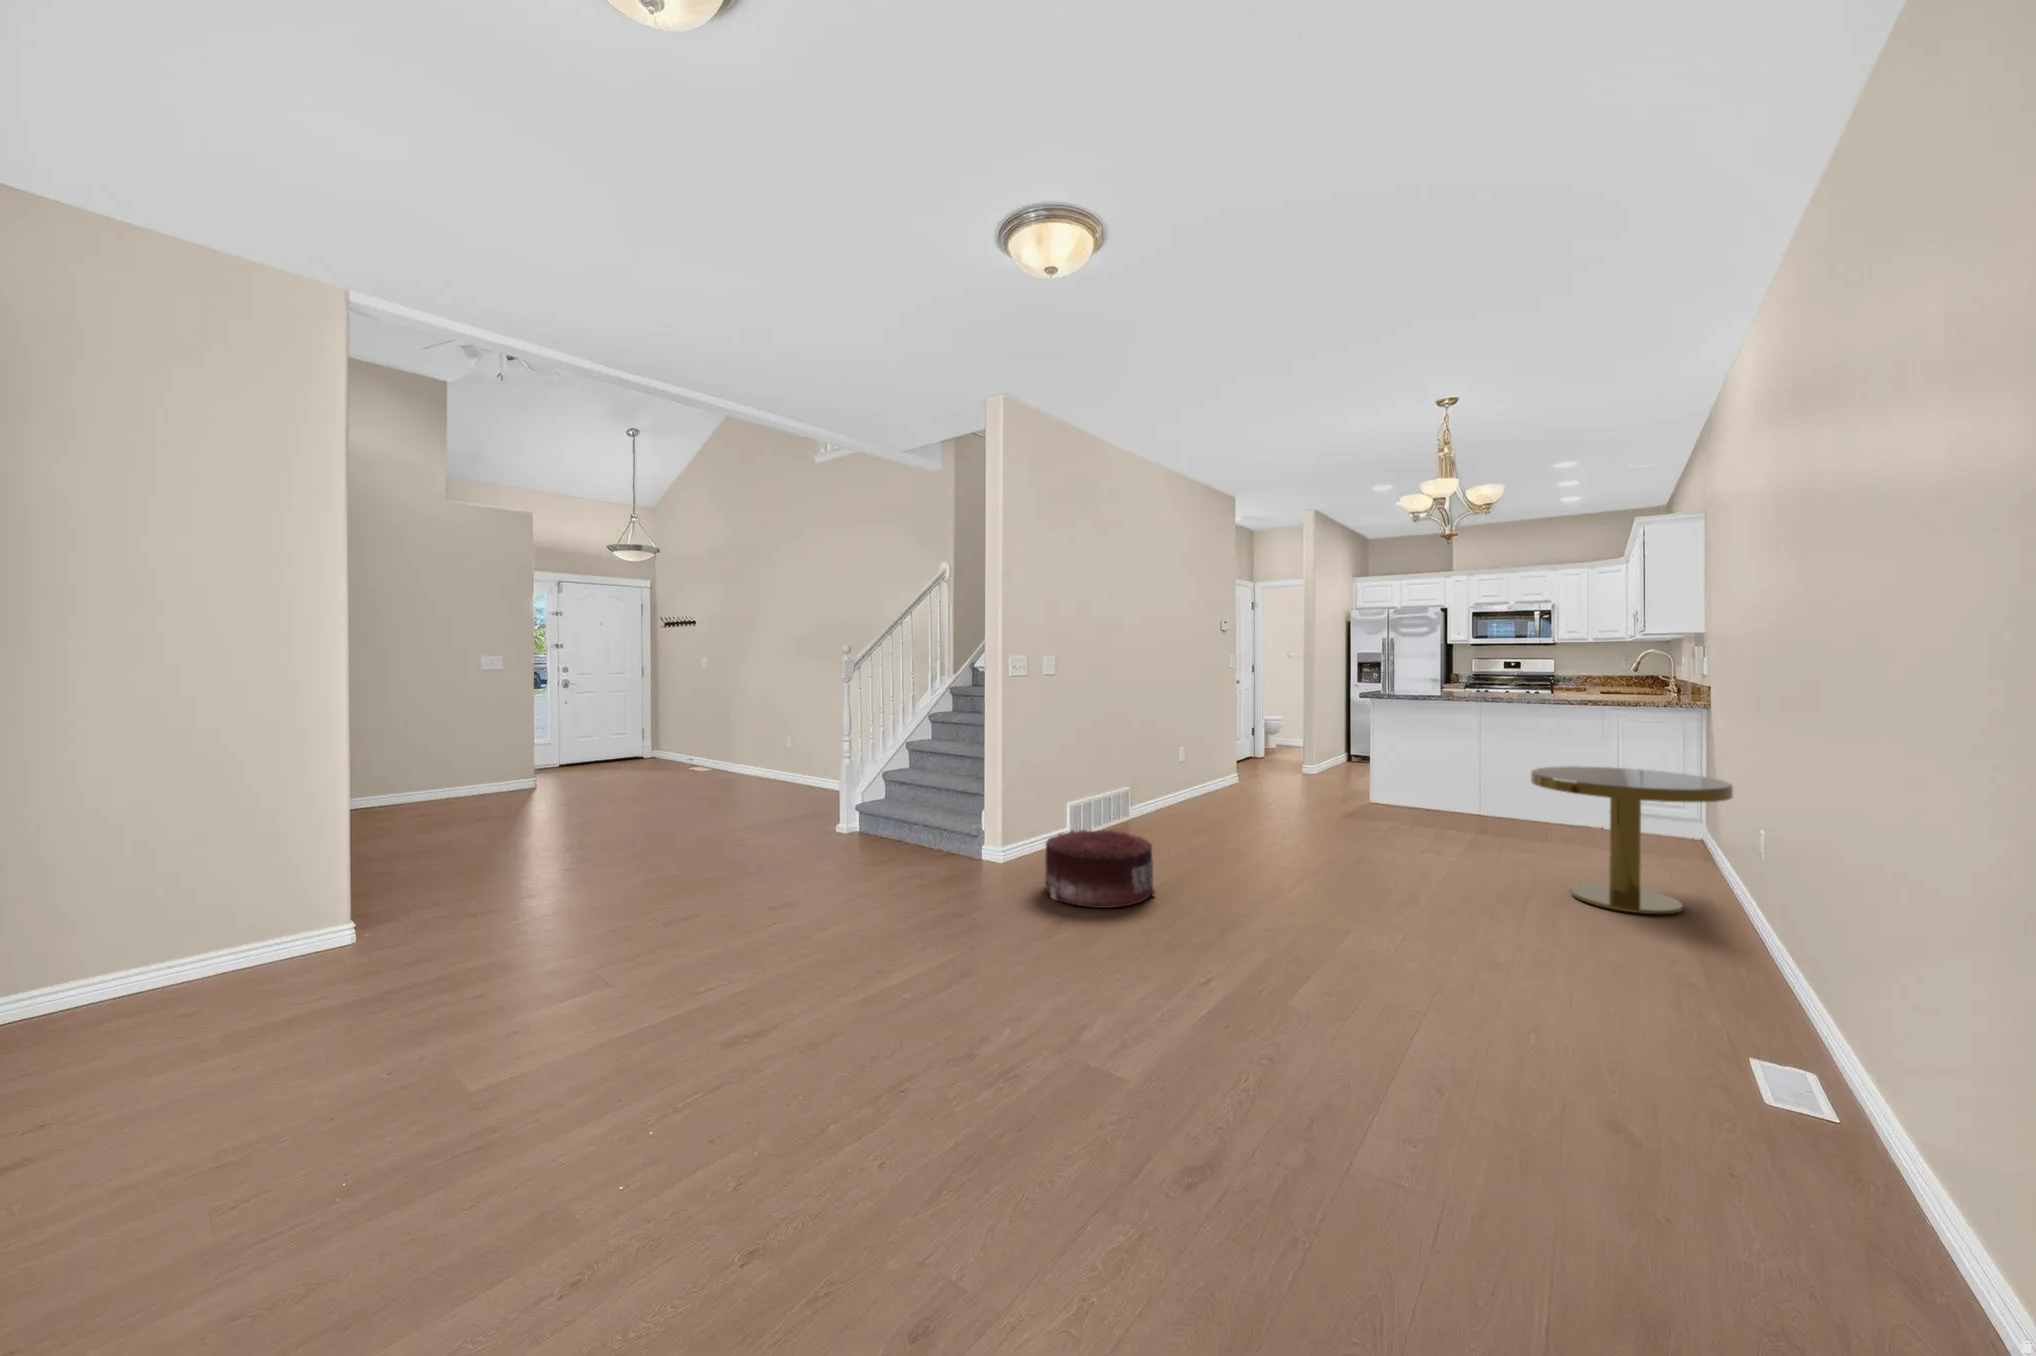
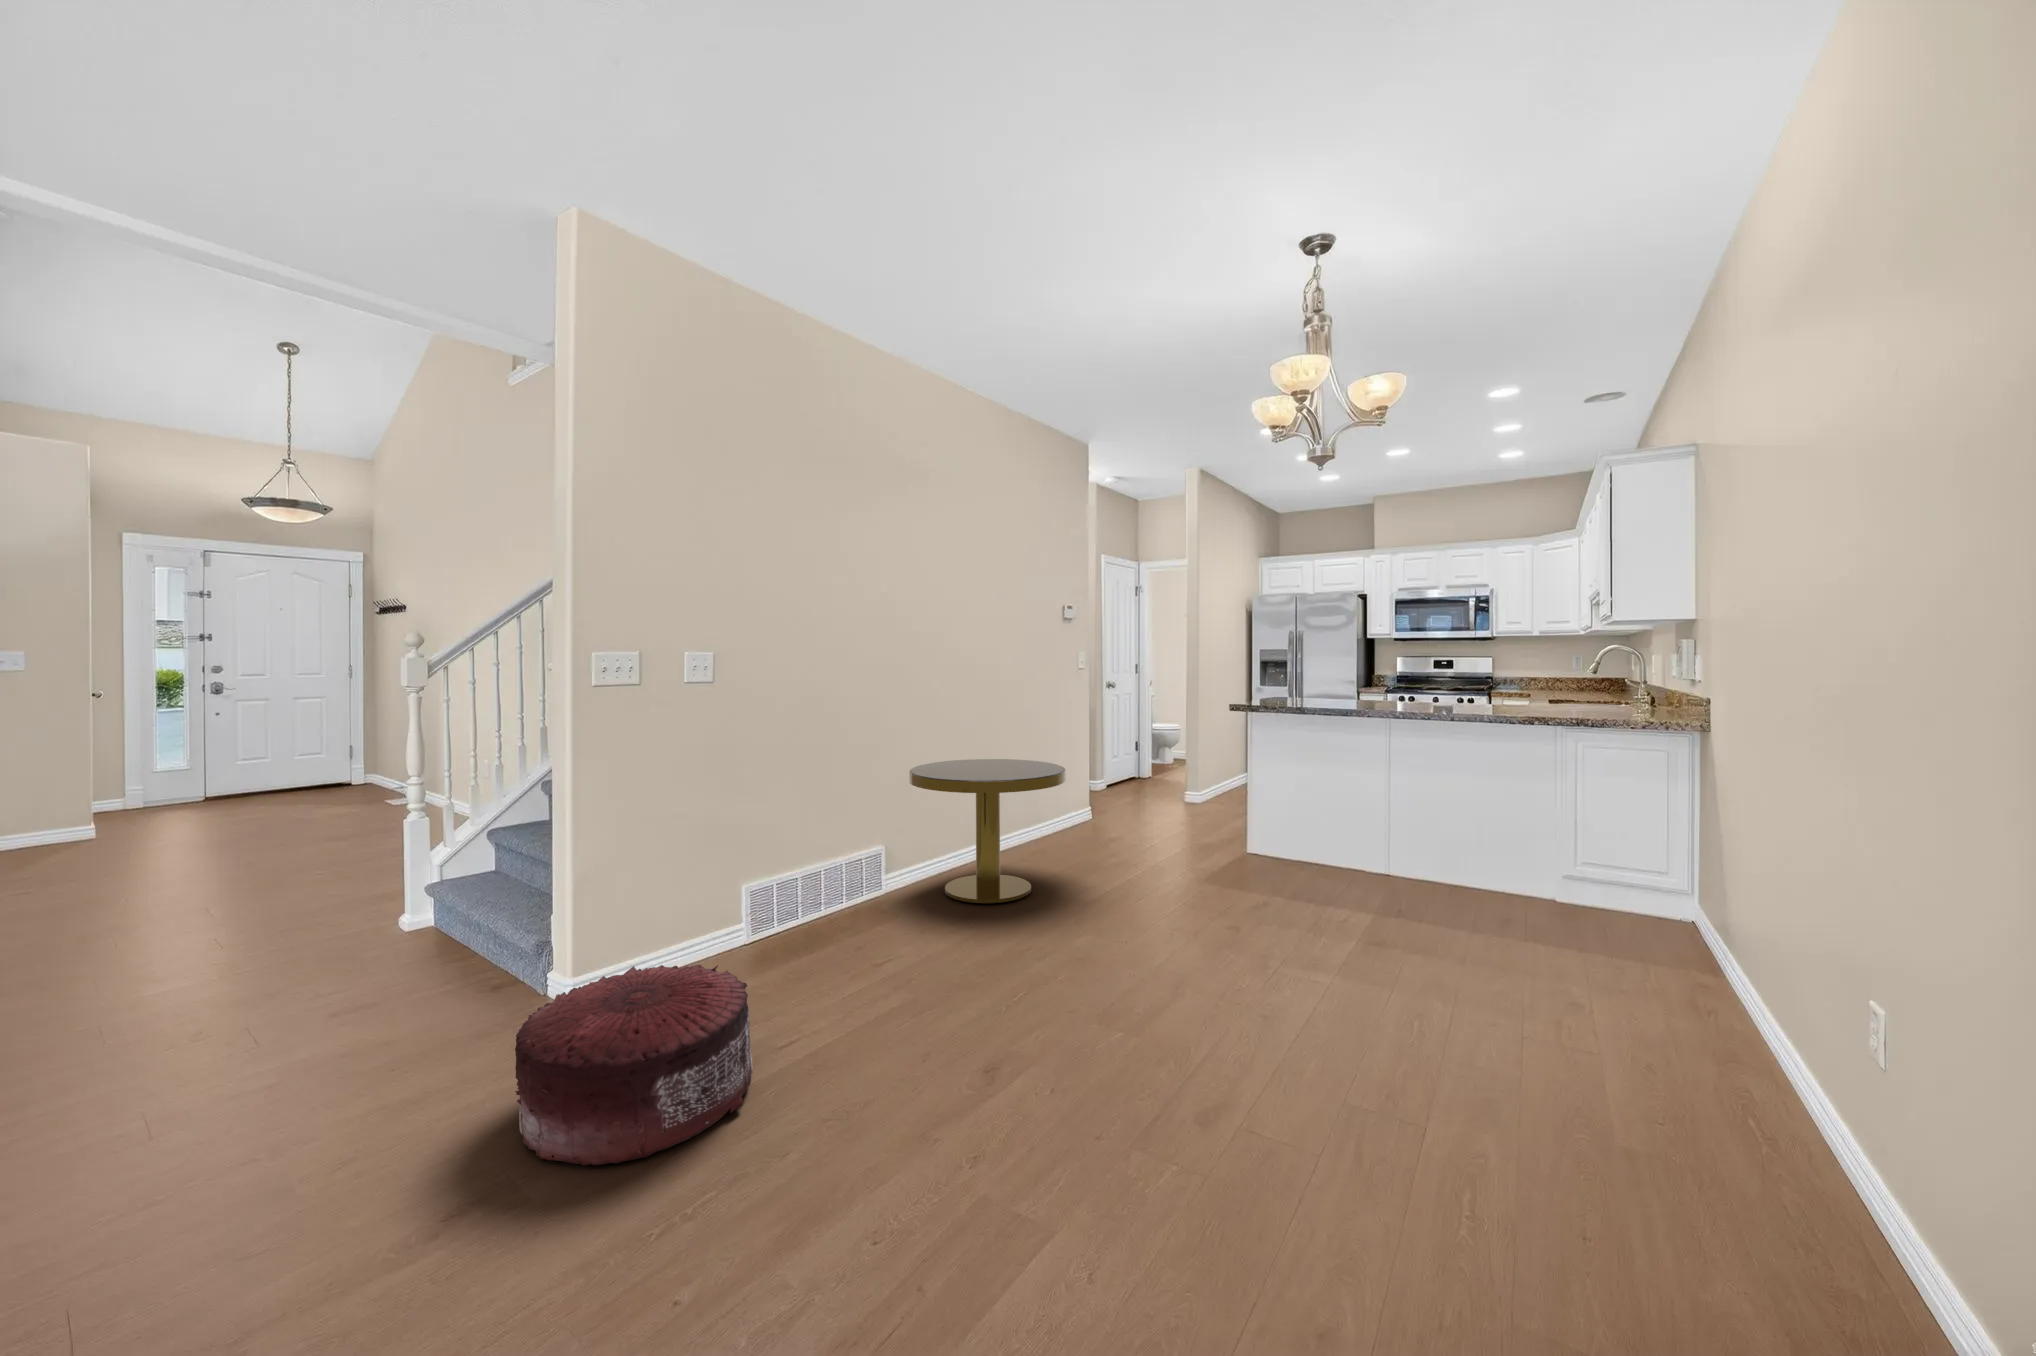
side table: present [1531,766,1733,914] -> present [909,759,1066,903]

